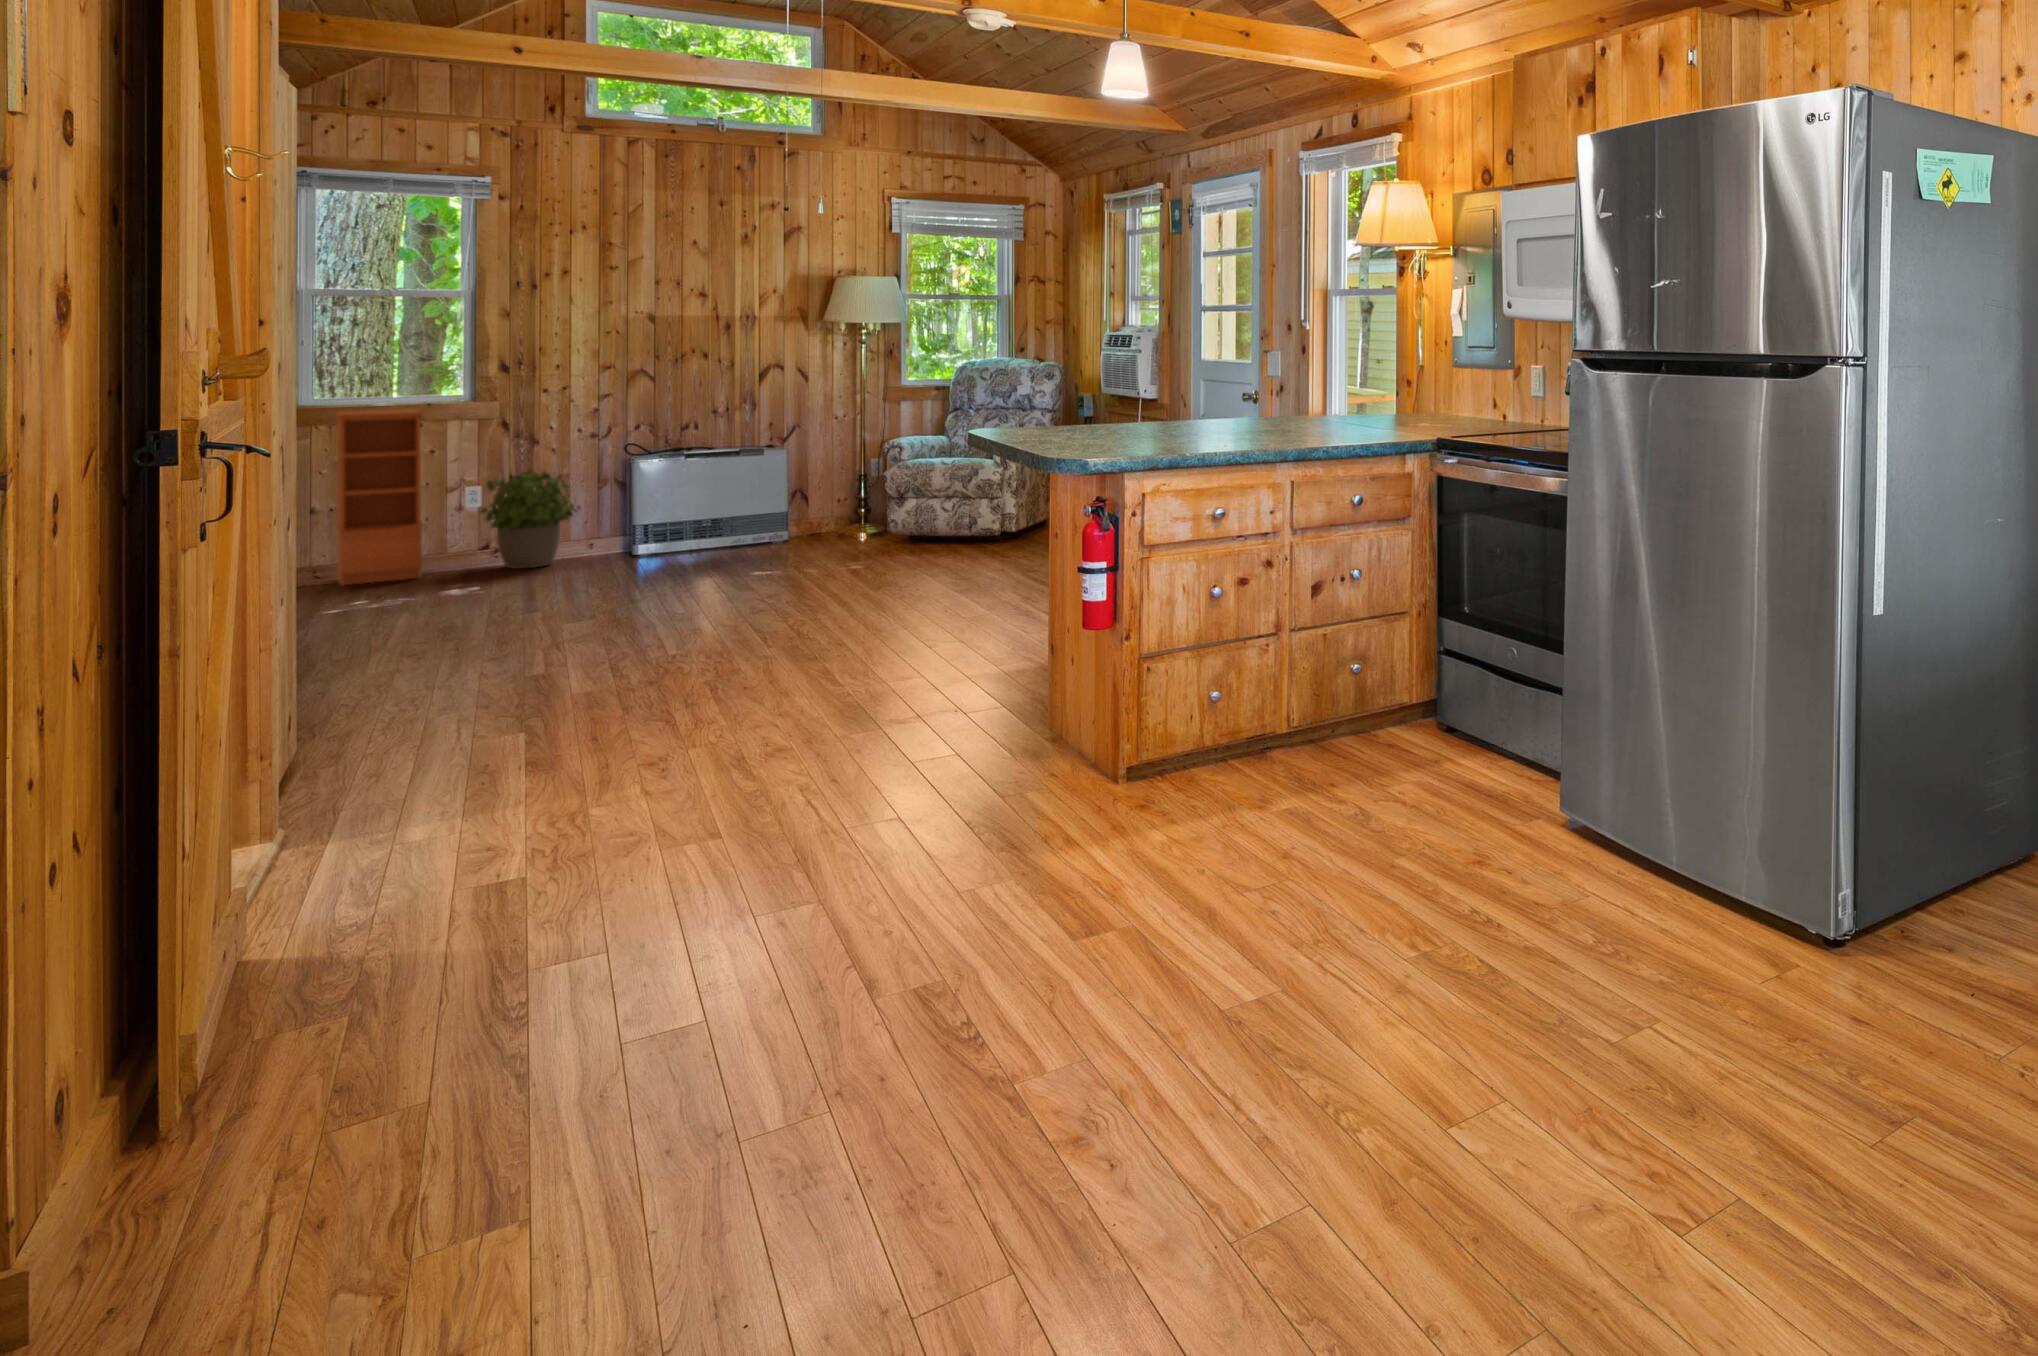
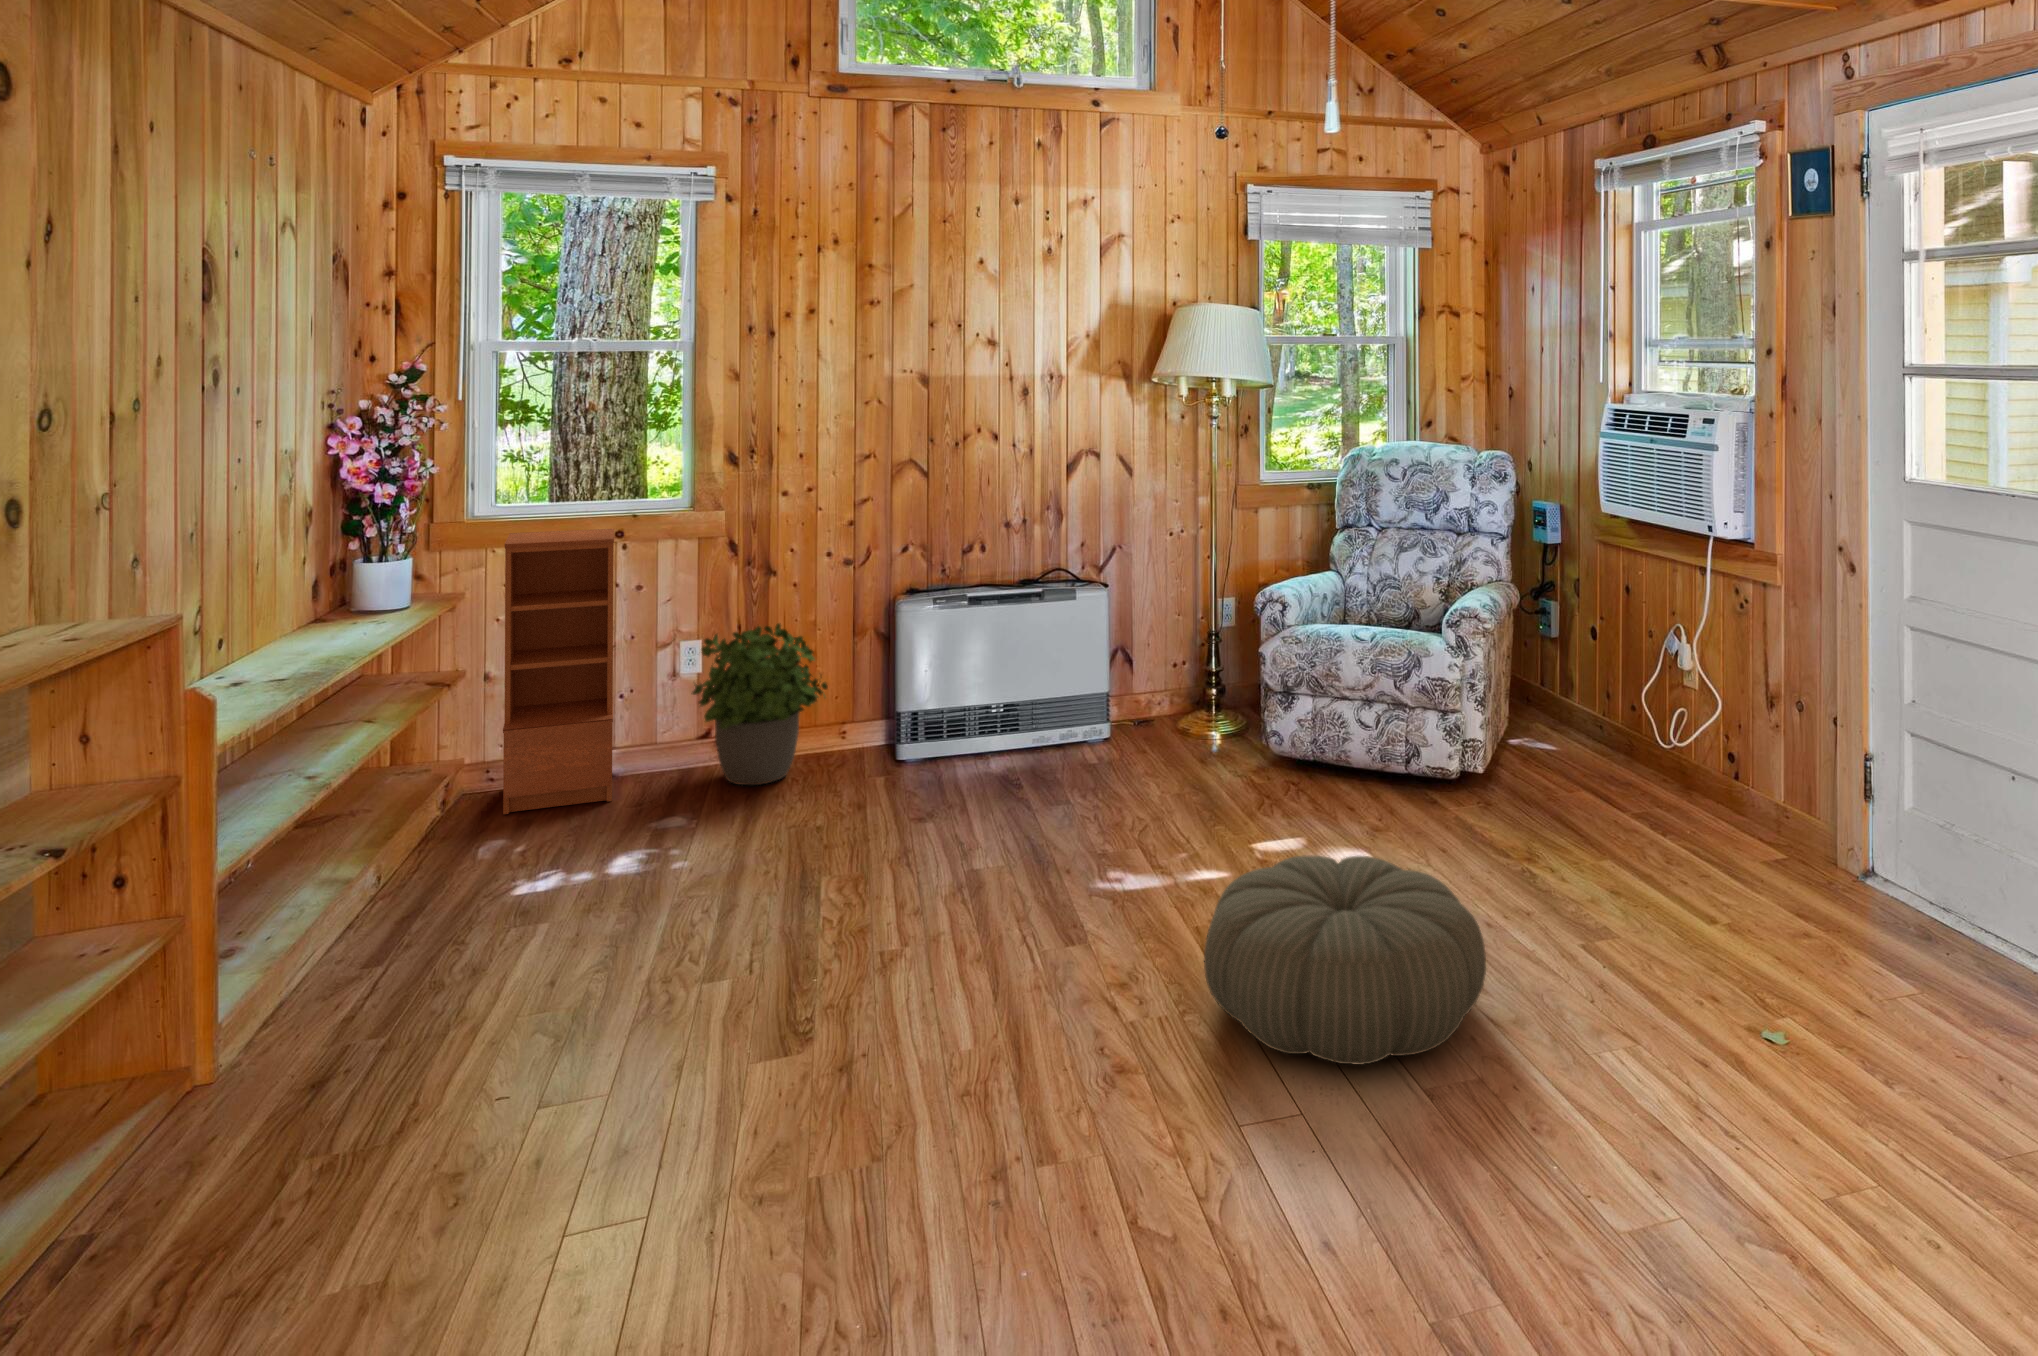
pouf: none [804,535,953,606] -> present [1204,855,1486,1065]

